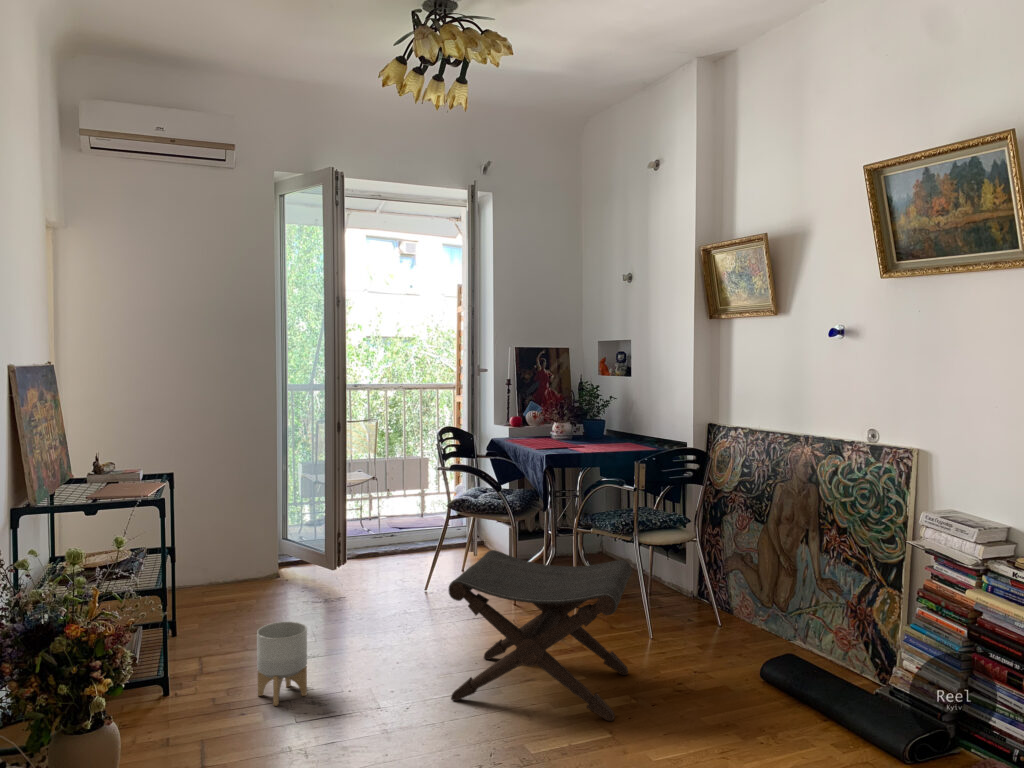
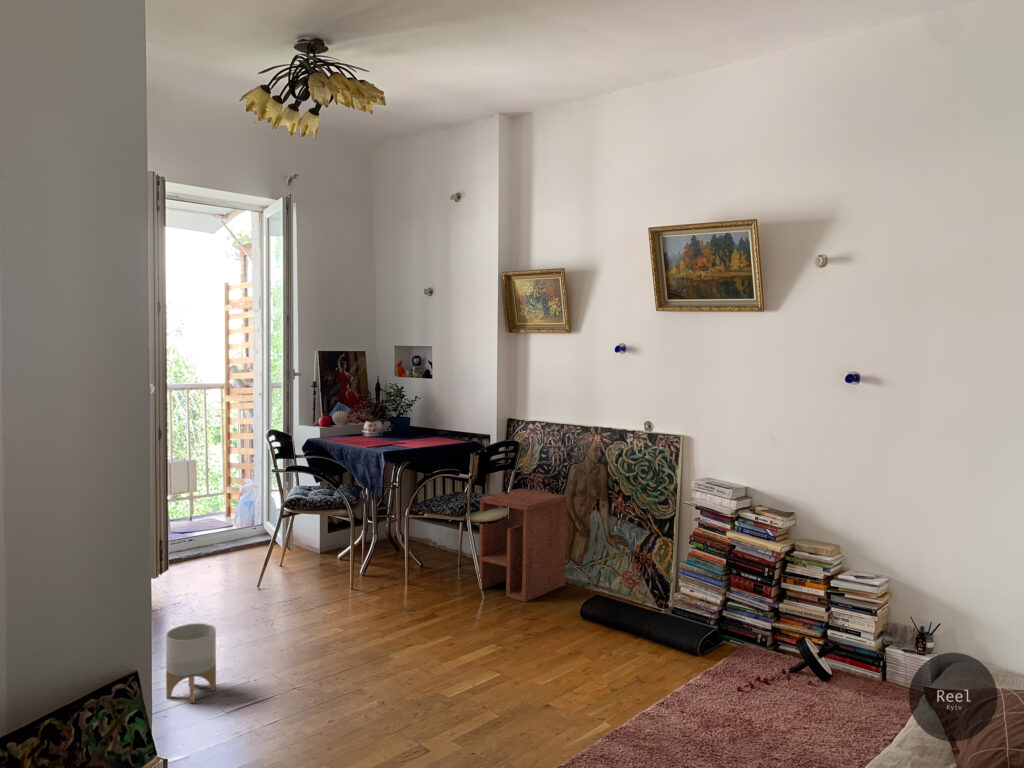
side table: none [652,509,766,650] -> present [479,488,567,602]
footstool: present [448,550,632,721] -> none [353,536,499,670]

